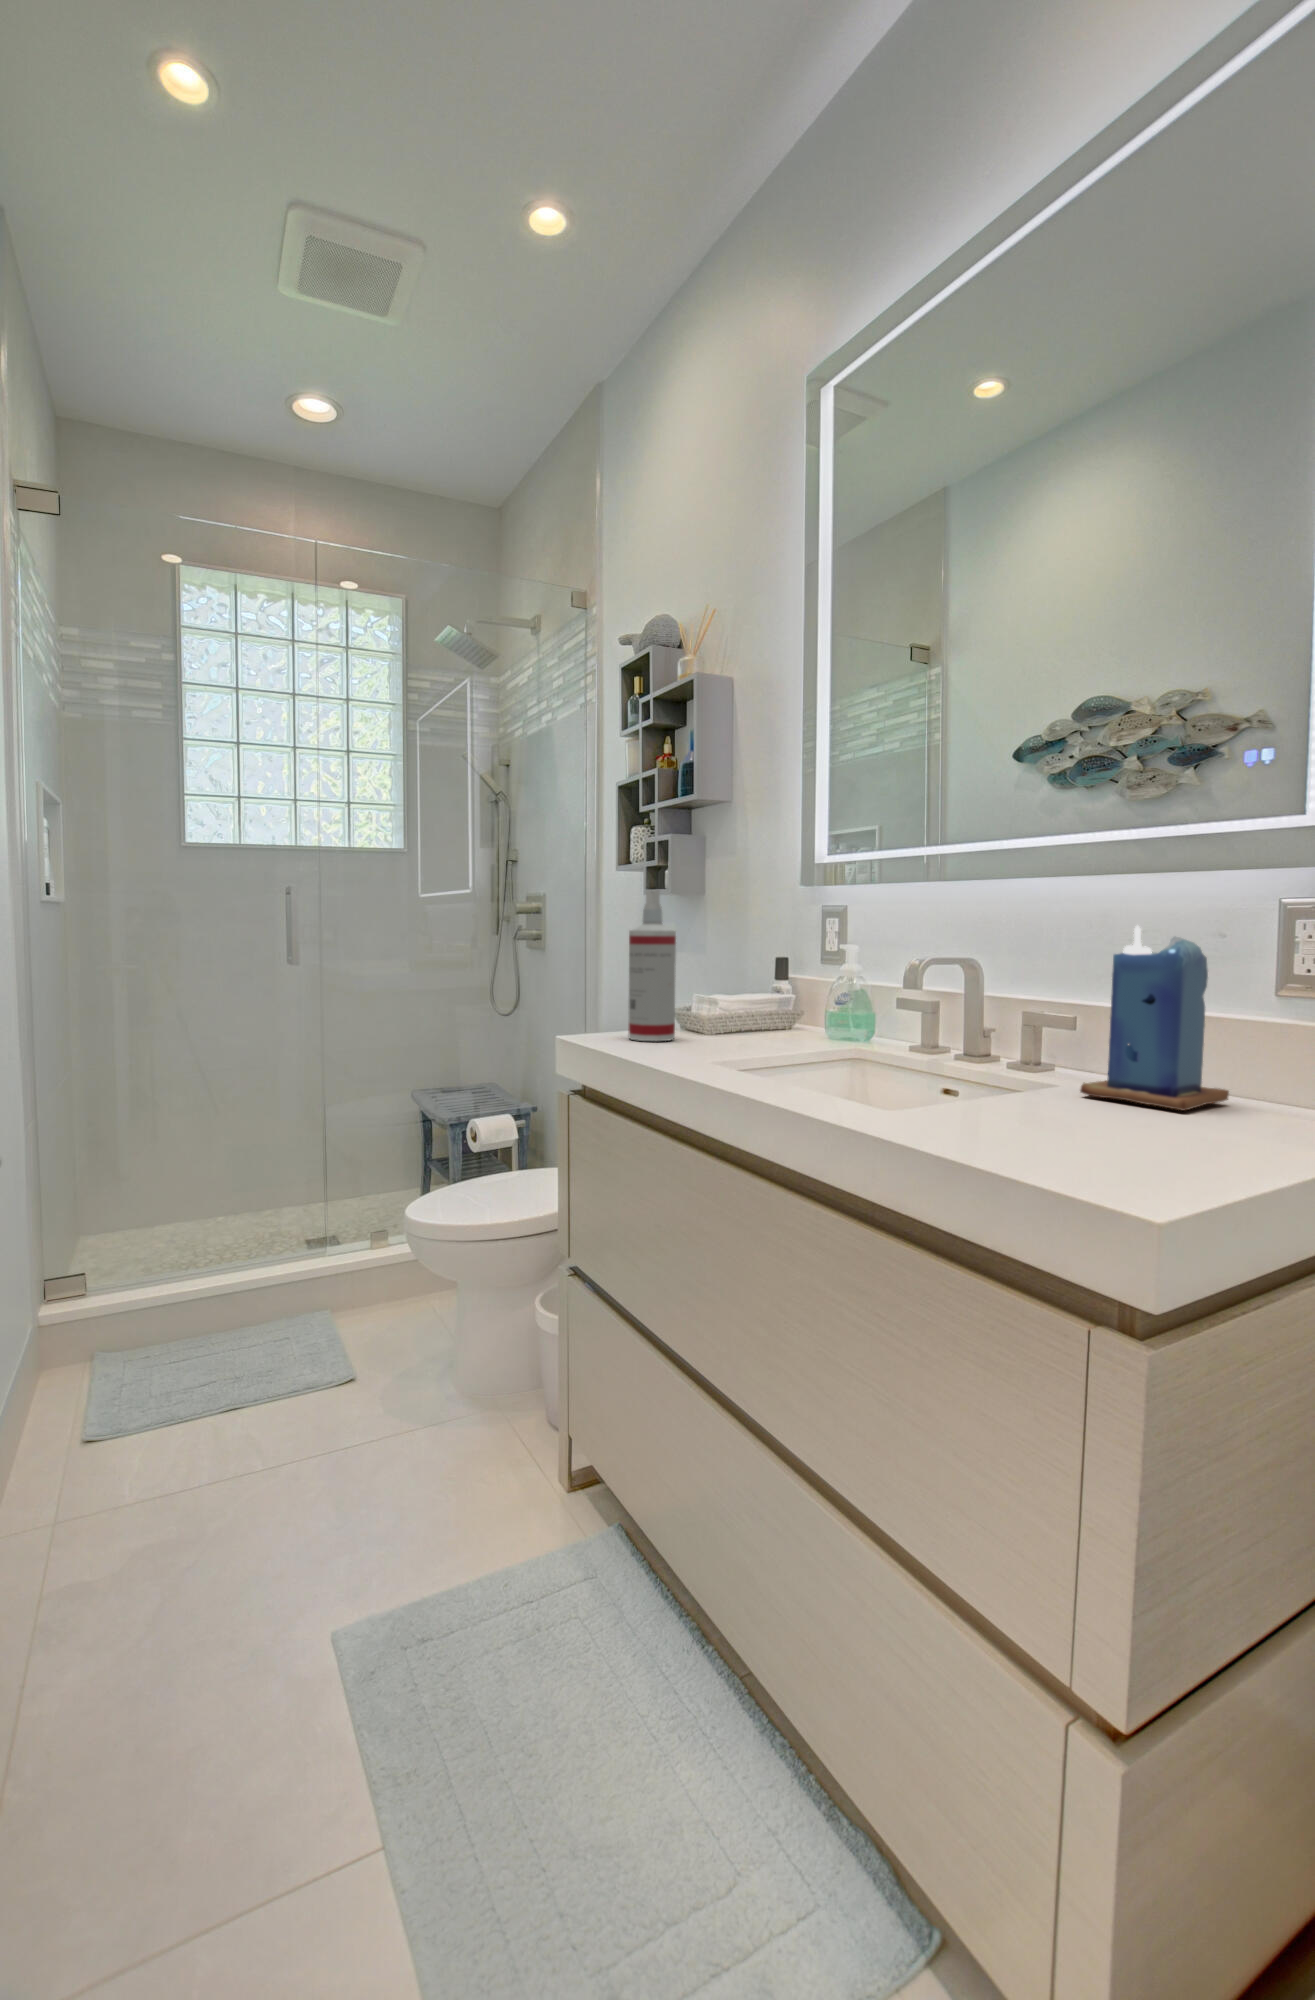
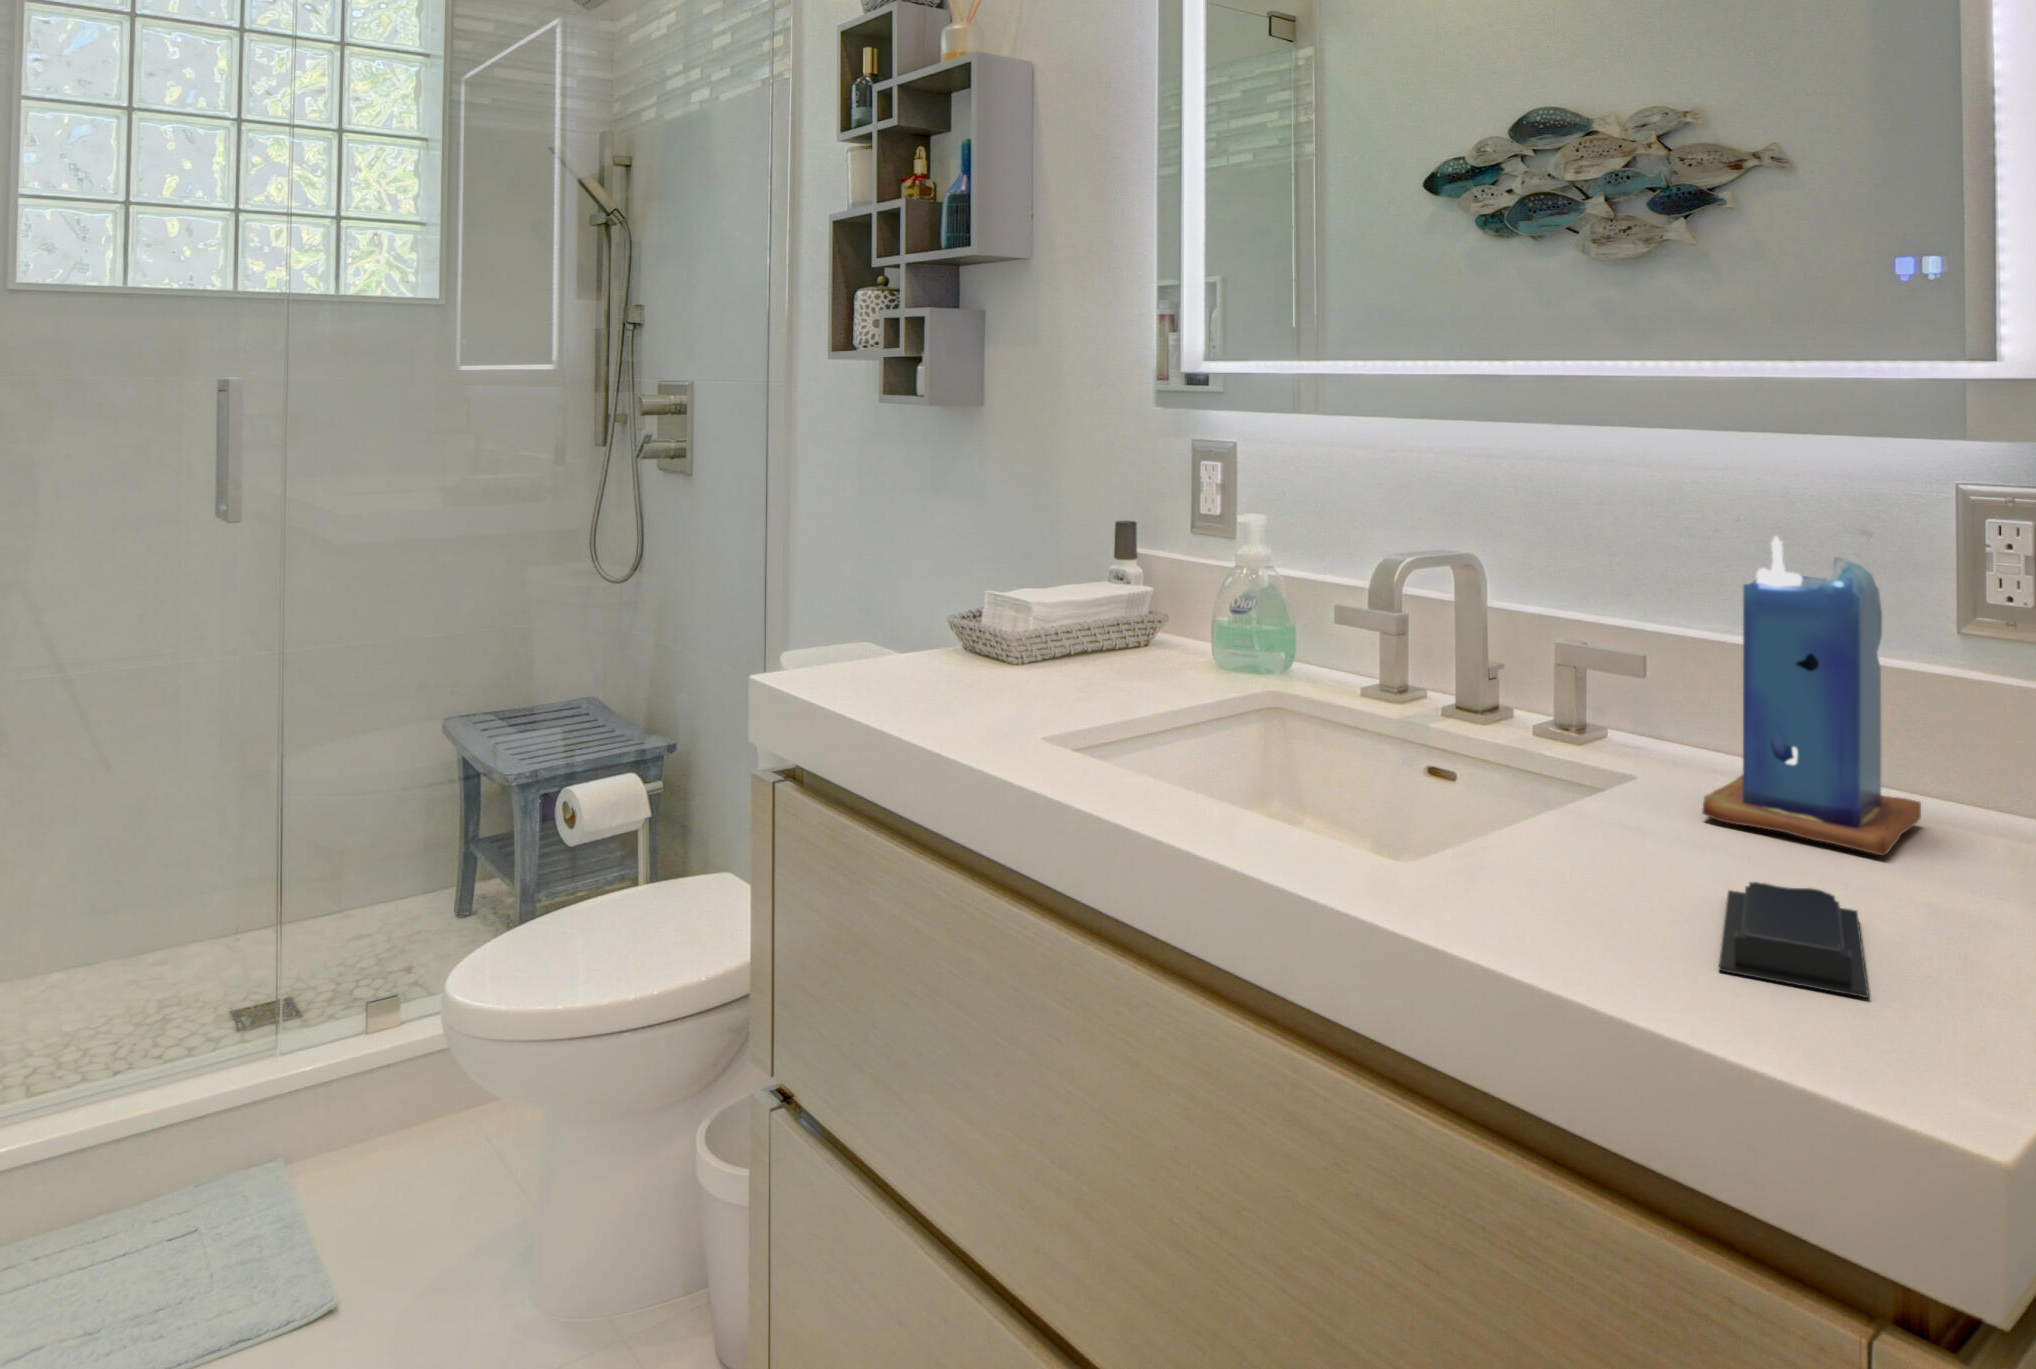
spray bottle: present [628,890,676,1041] -> none [889,430,975,697]
soap bar: none [1027,1106,1137,1149] -> present [1719,882,1869,998]

